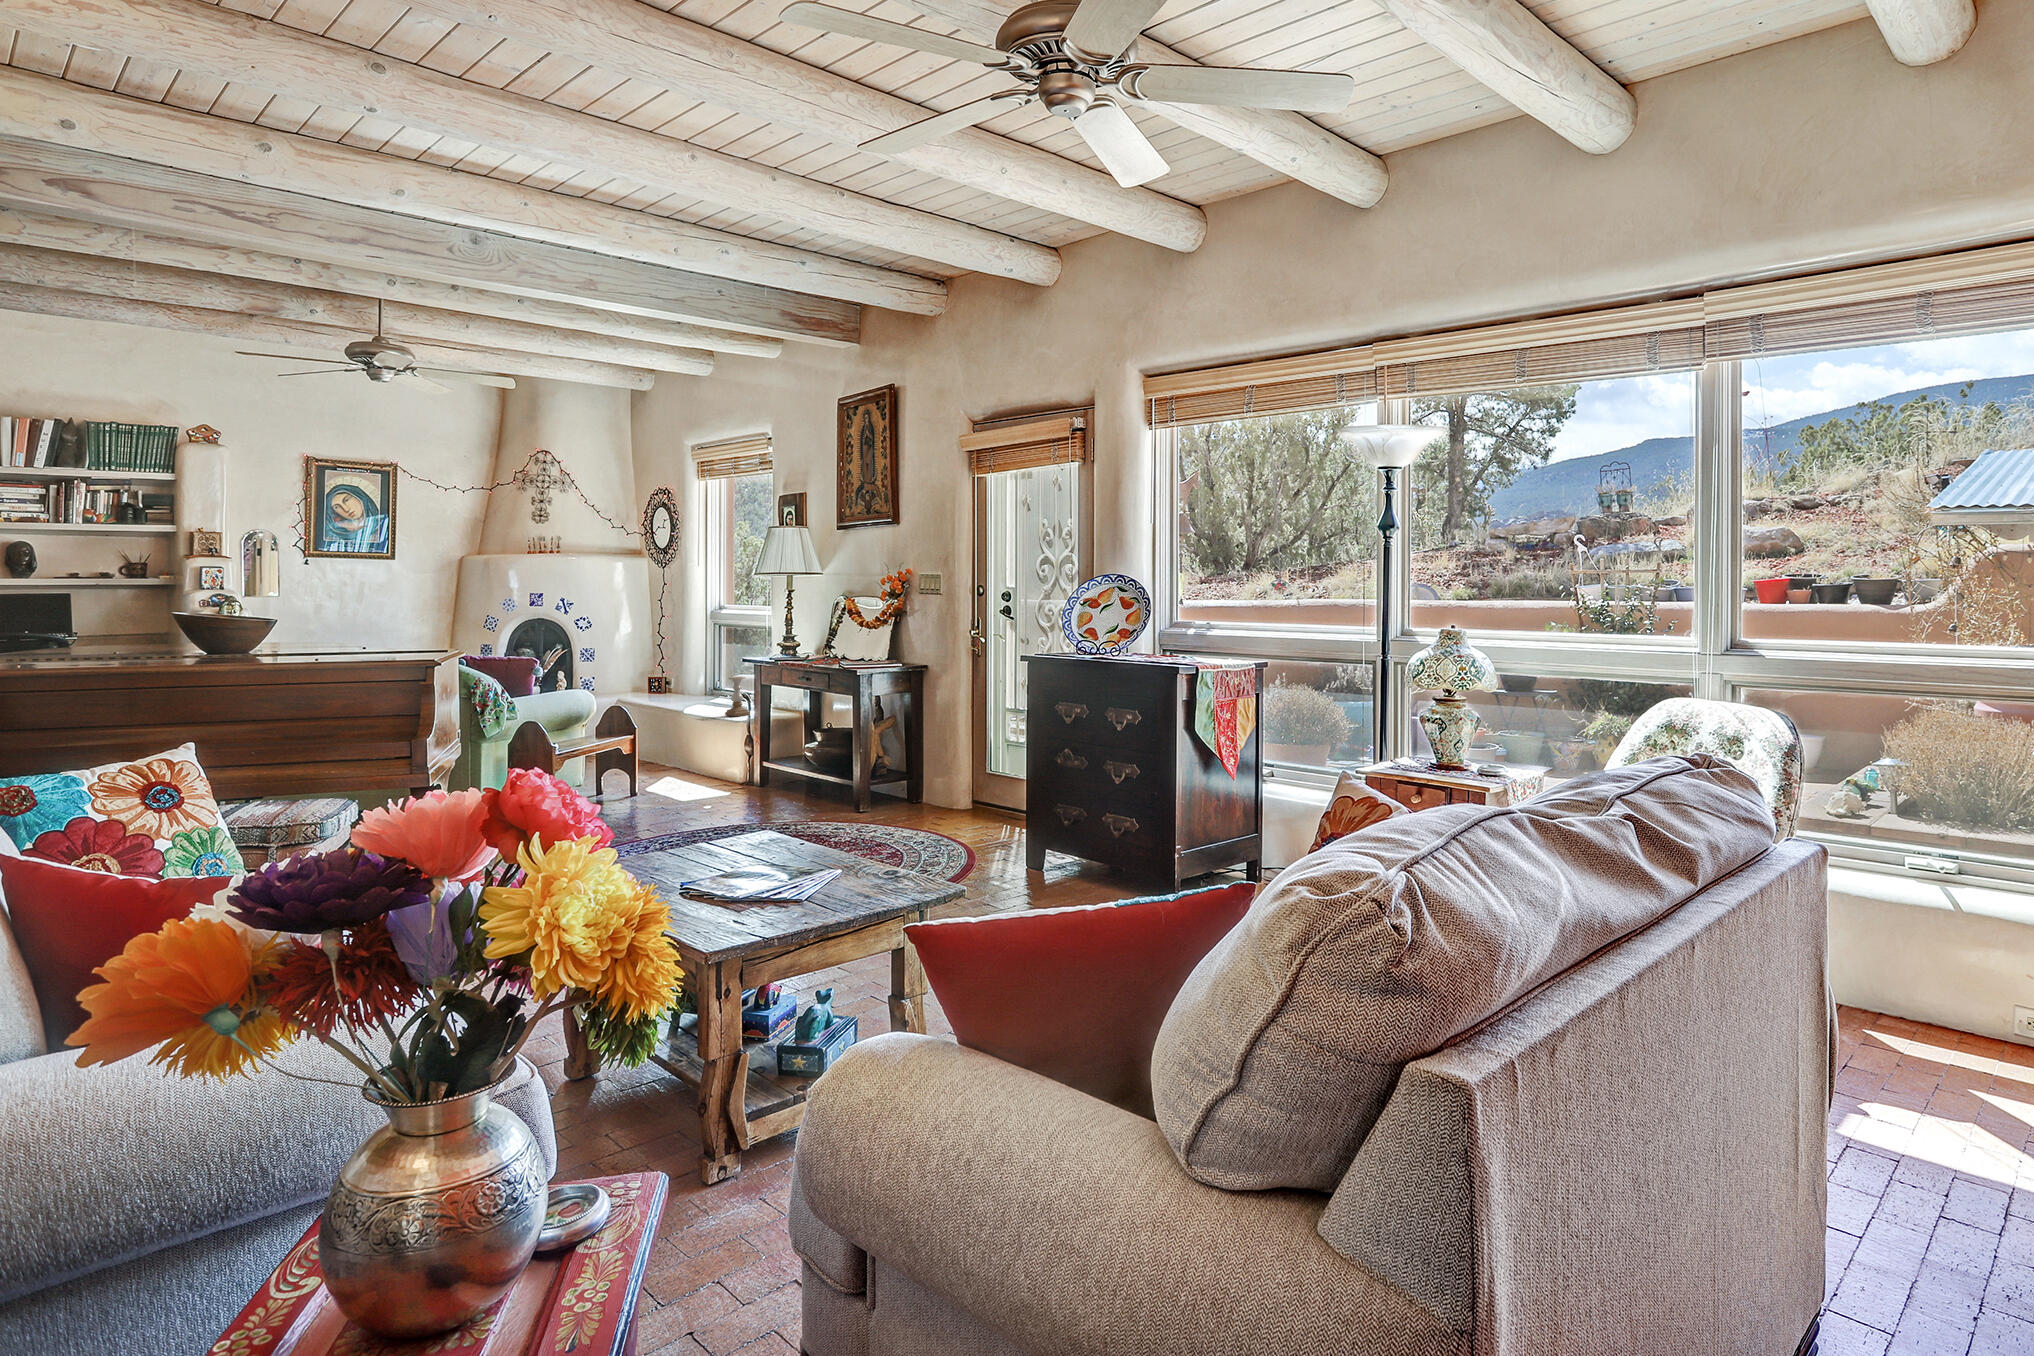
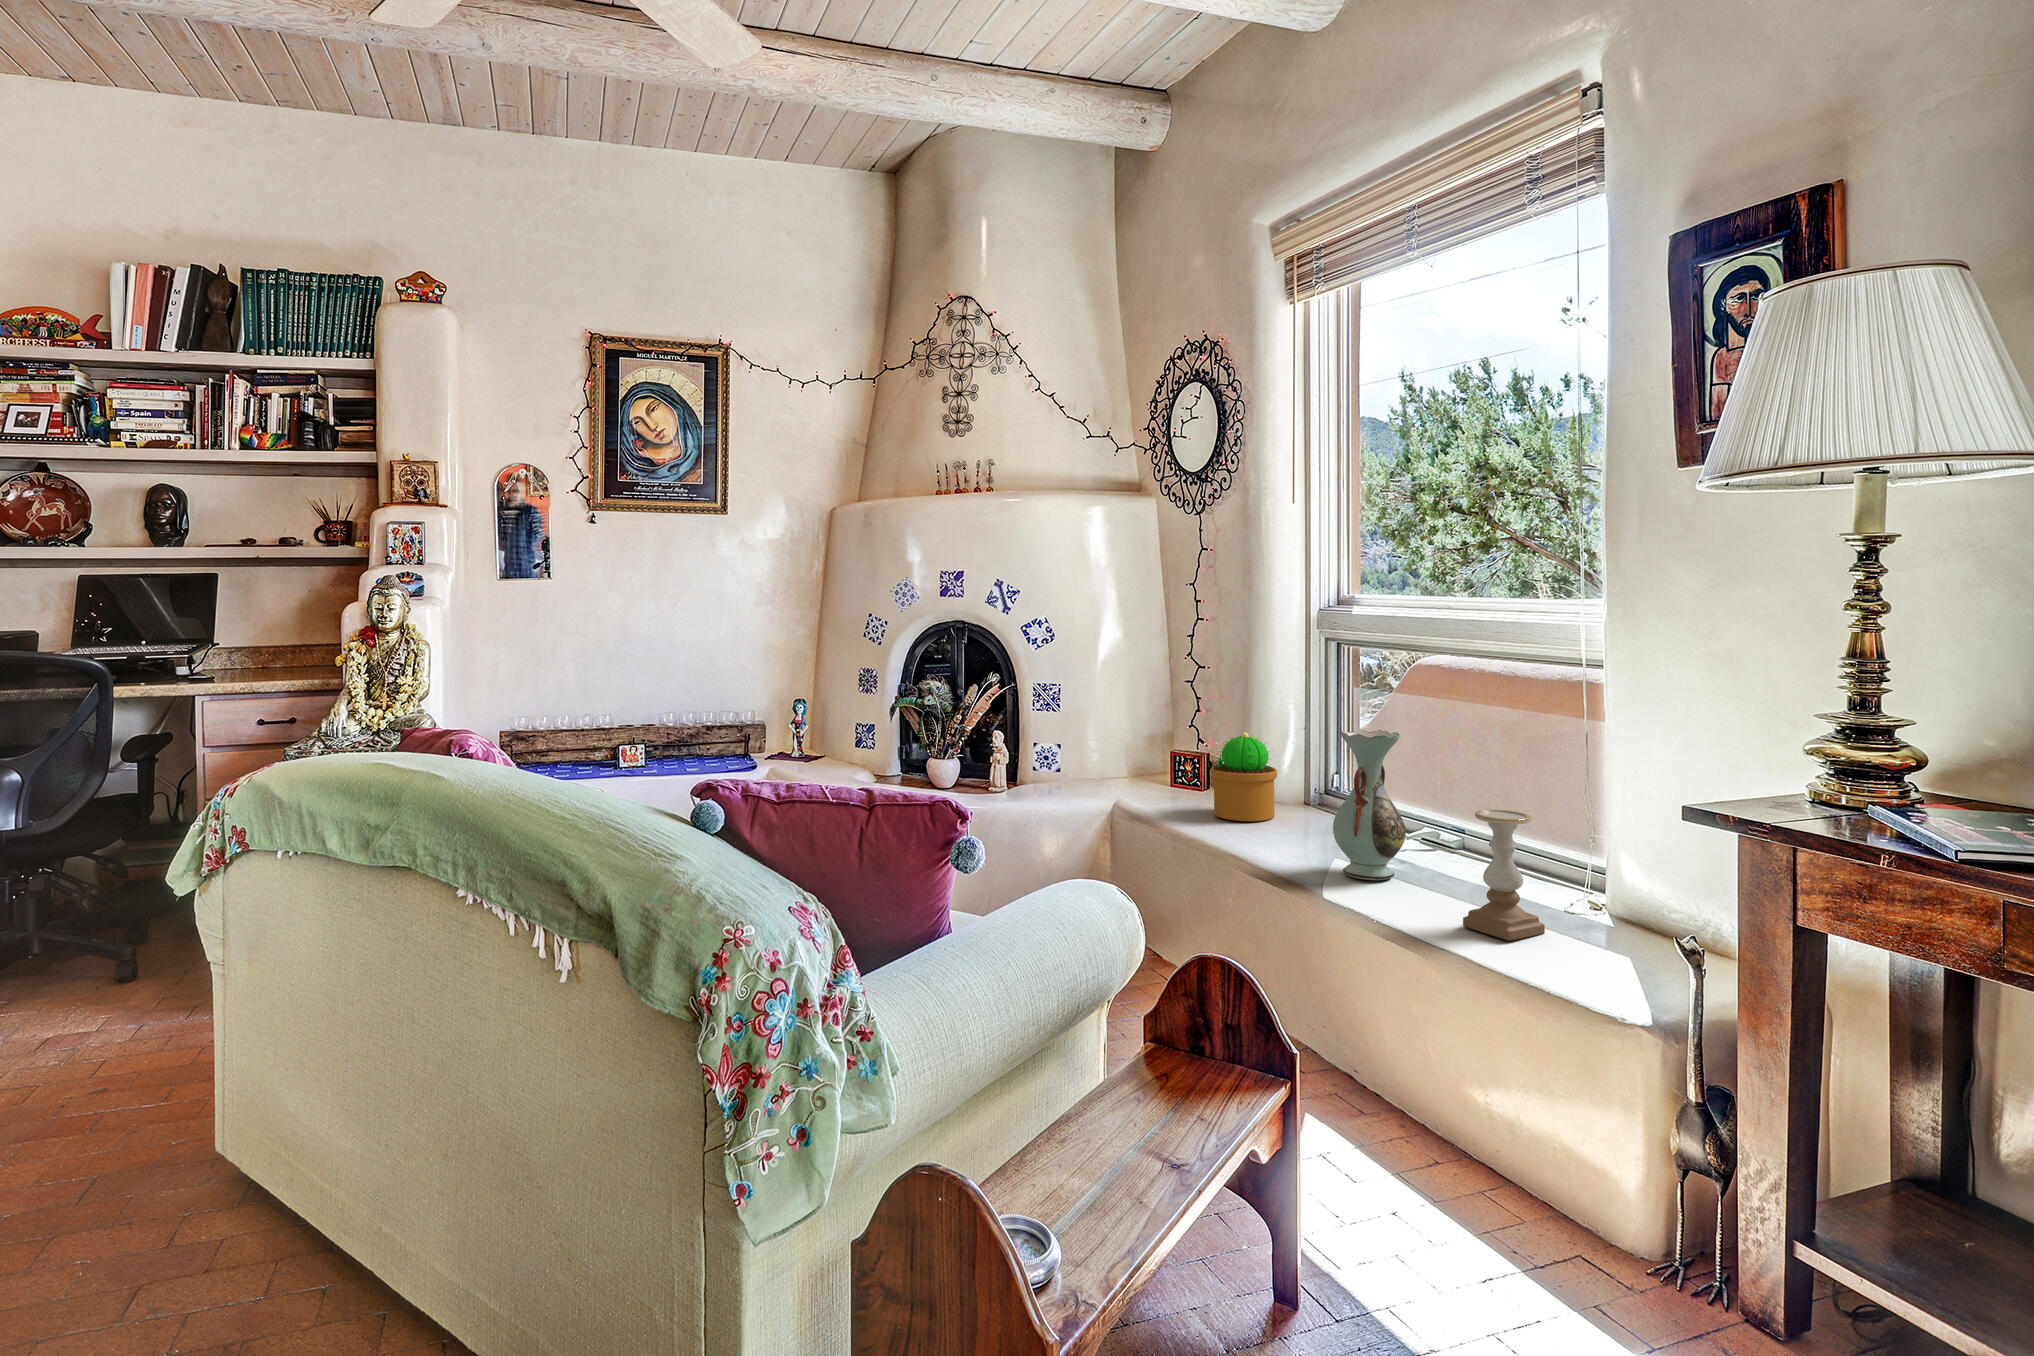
decorative vase: none [695,656,721,710] -> present [1333,730,1406,880]
potted cactus: none [661,664,691,701] -> present [1211,732,1277,821]

